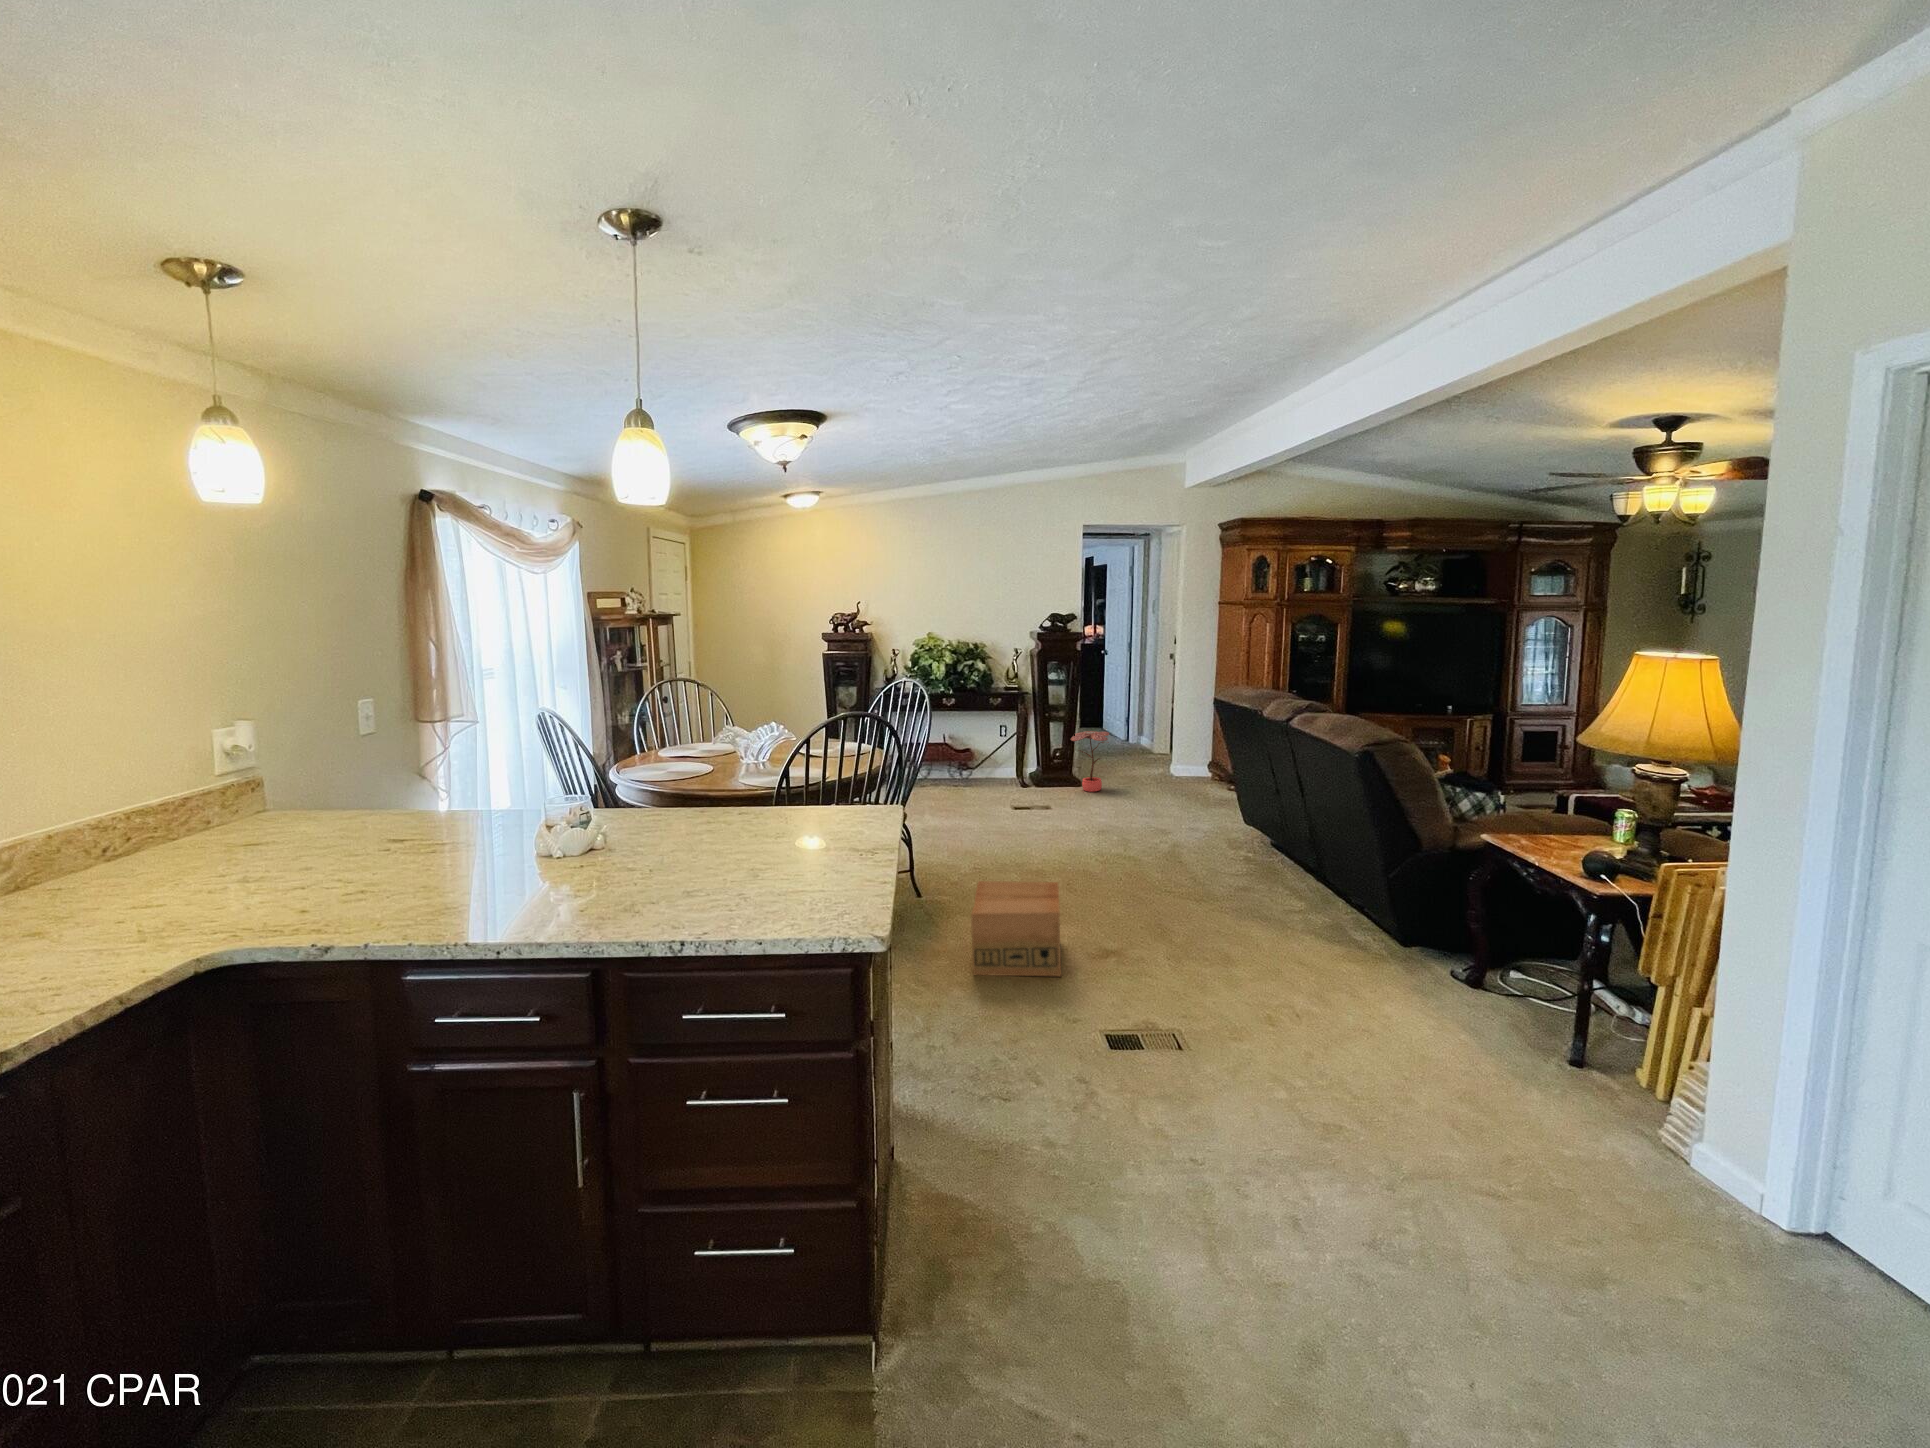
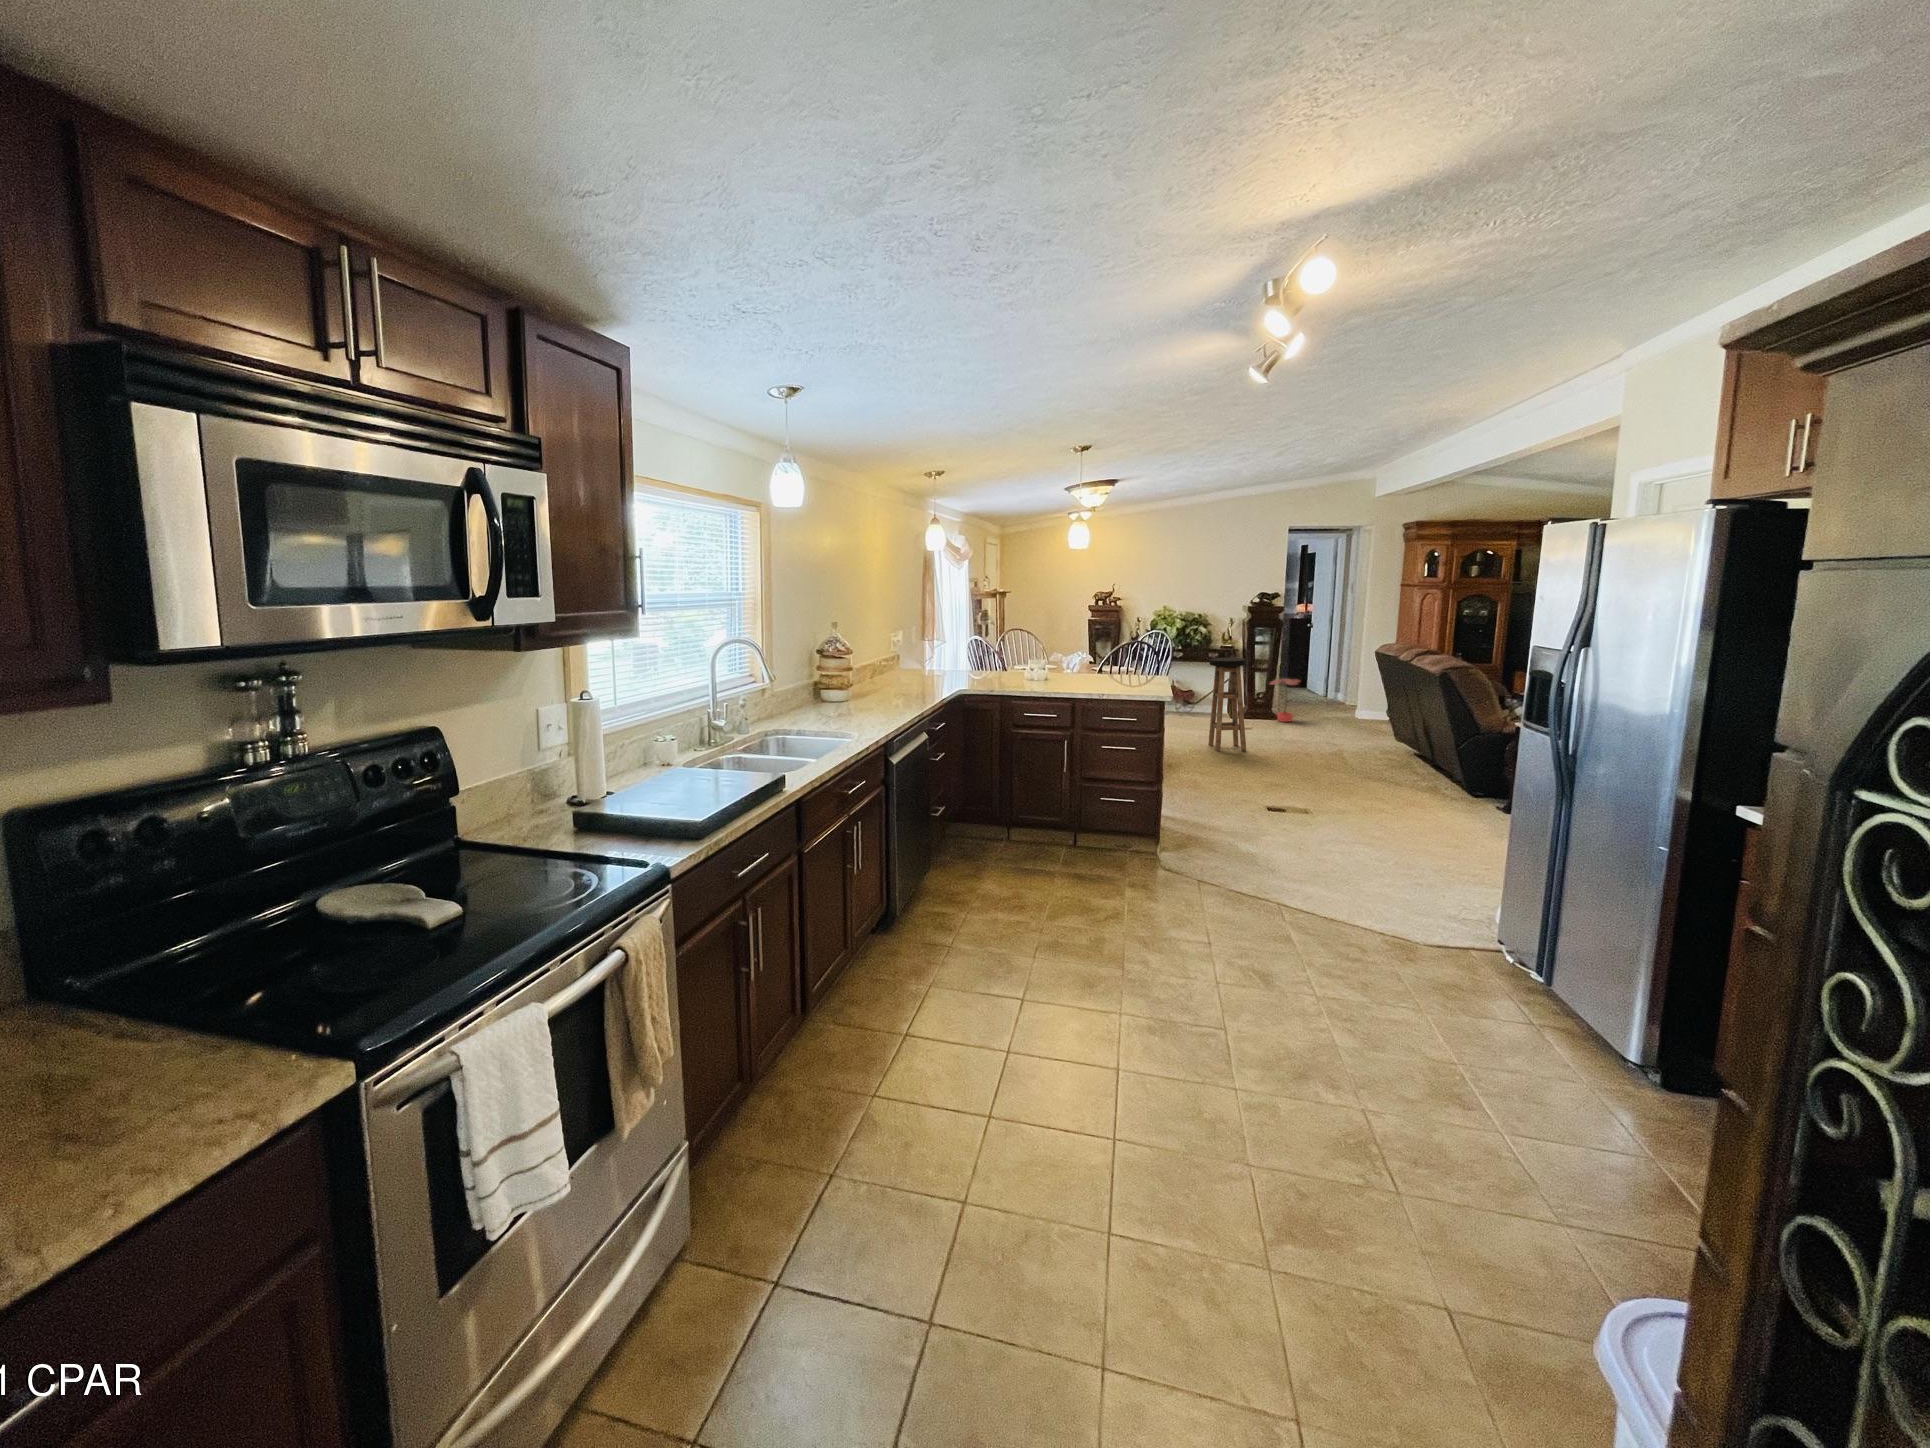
bar stool: none [995,711,1053,860] -> present [1208,658,1246,751]
cardboard box: present [971,881,1061,976] -> none [1188,747,1242,796]

